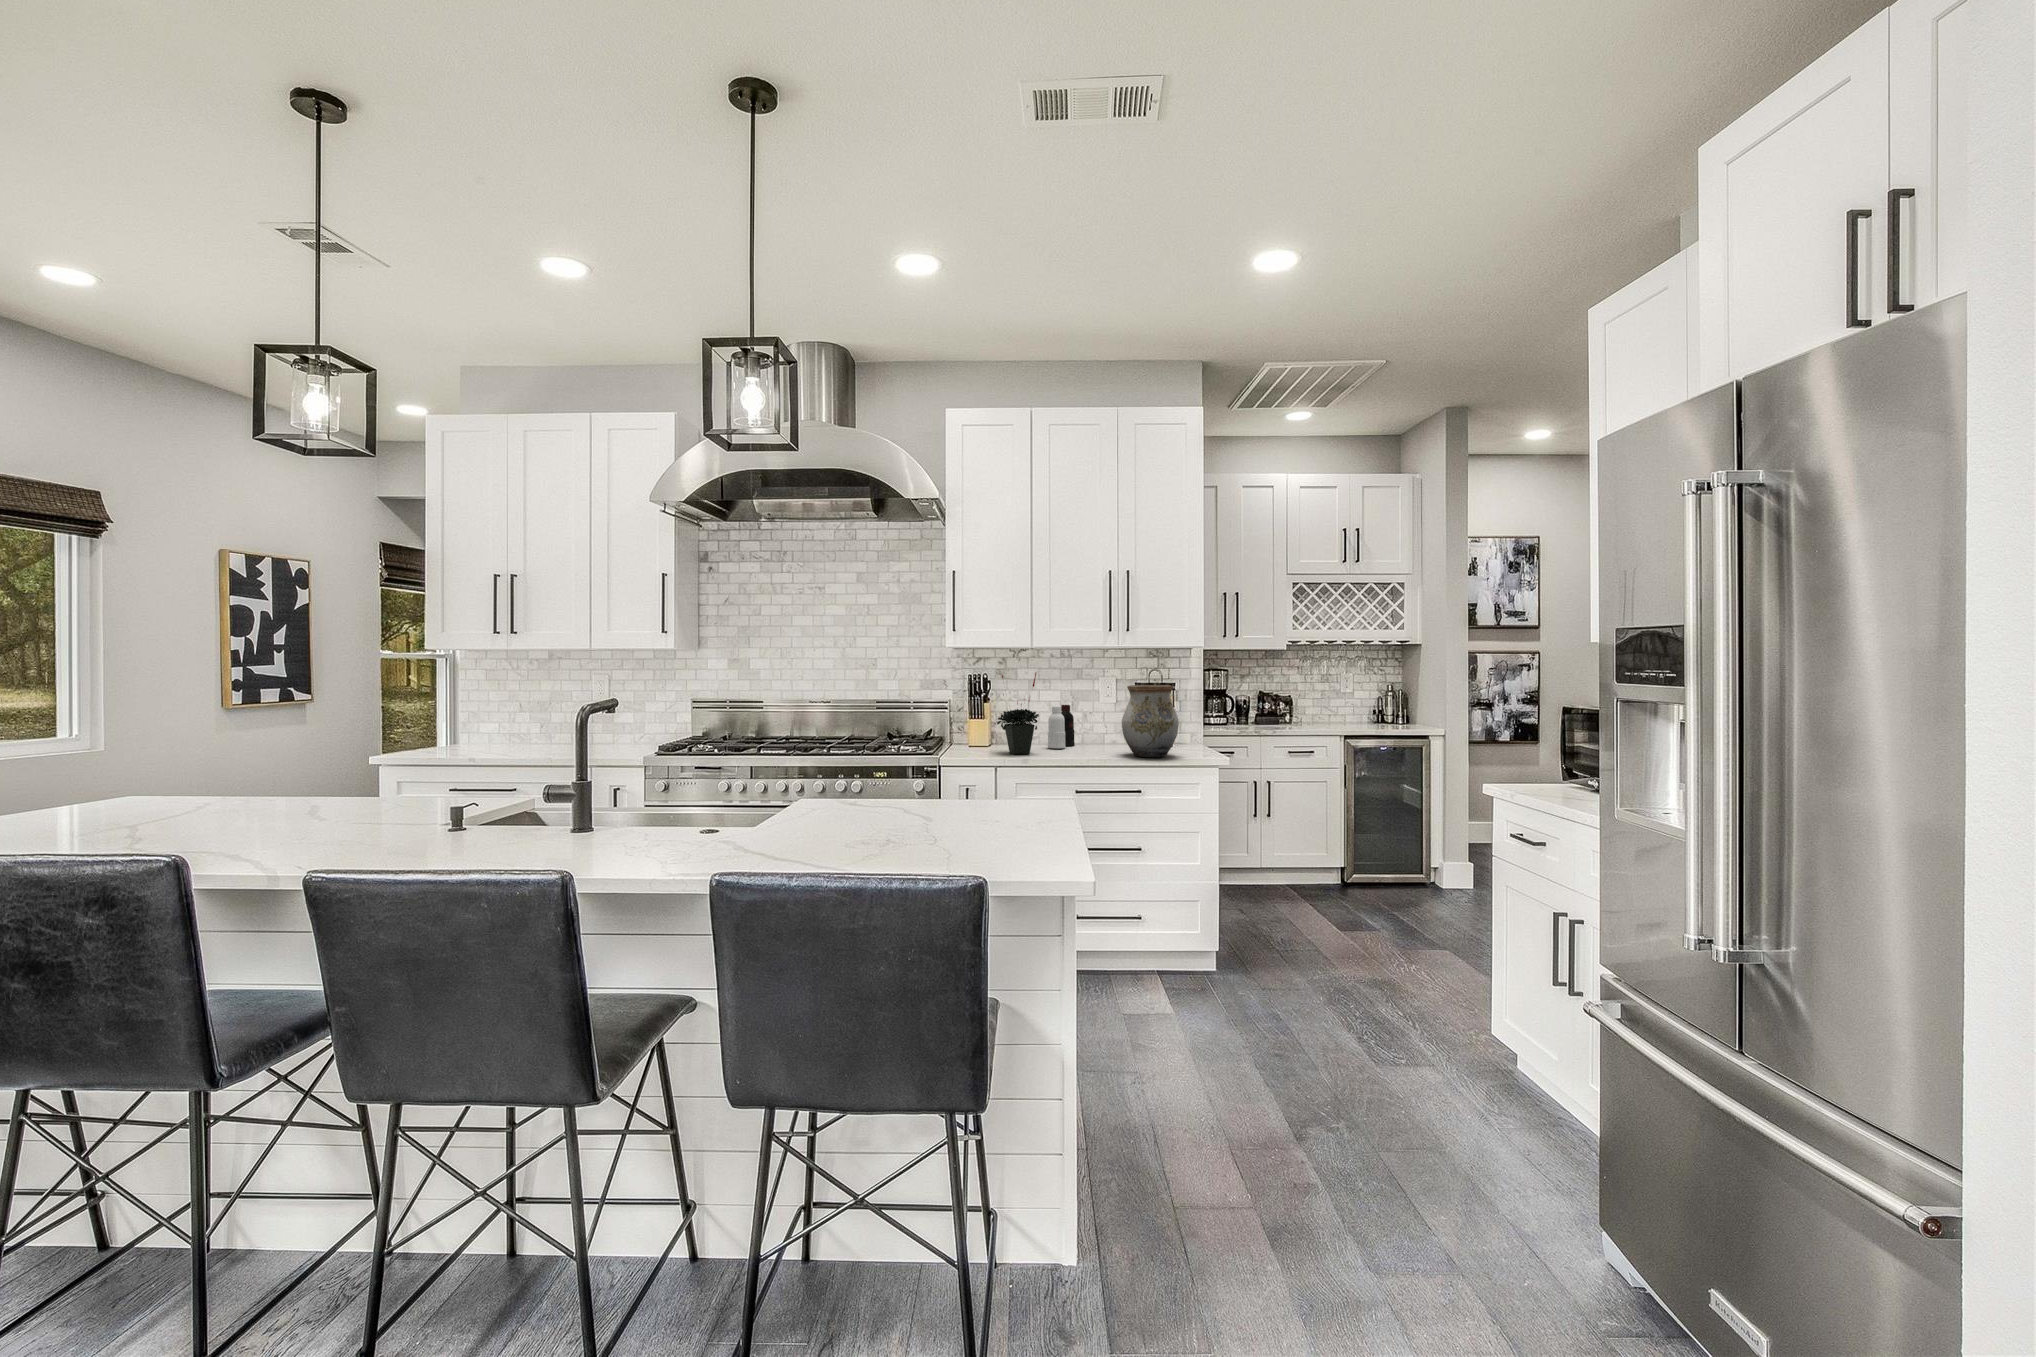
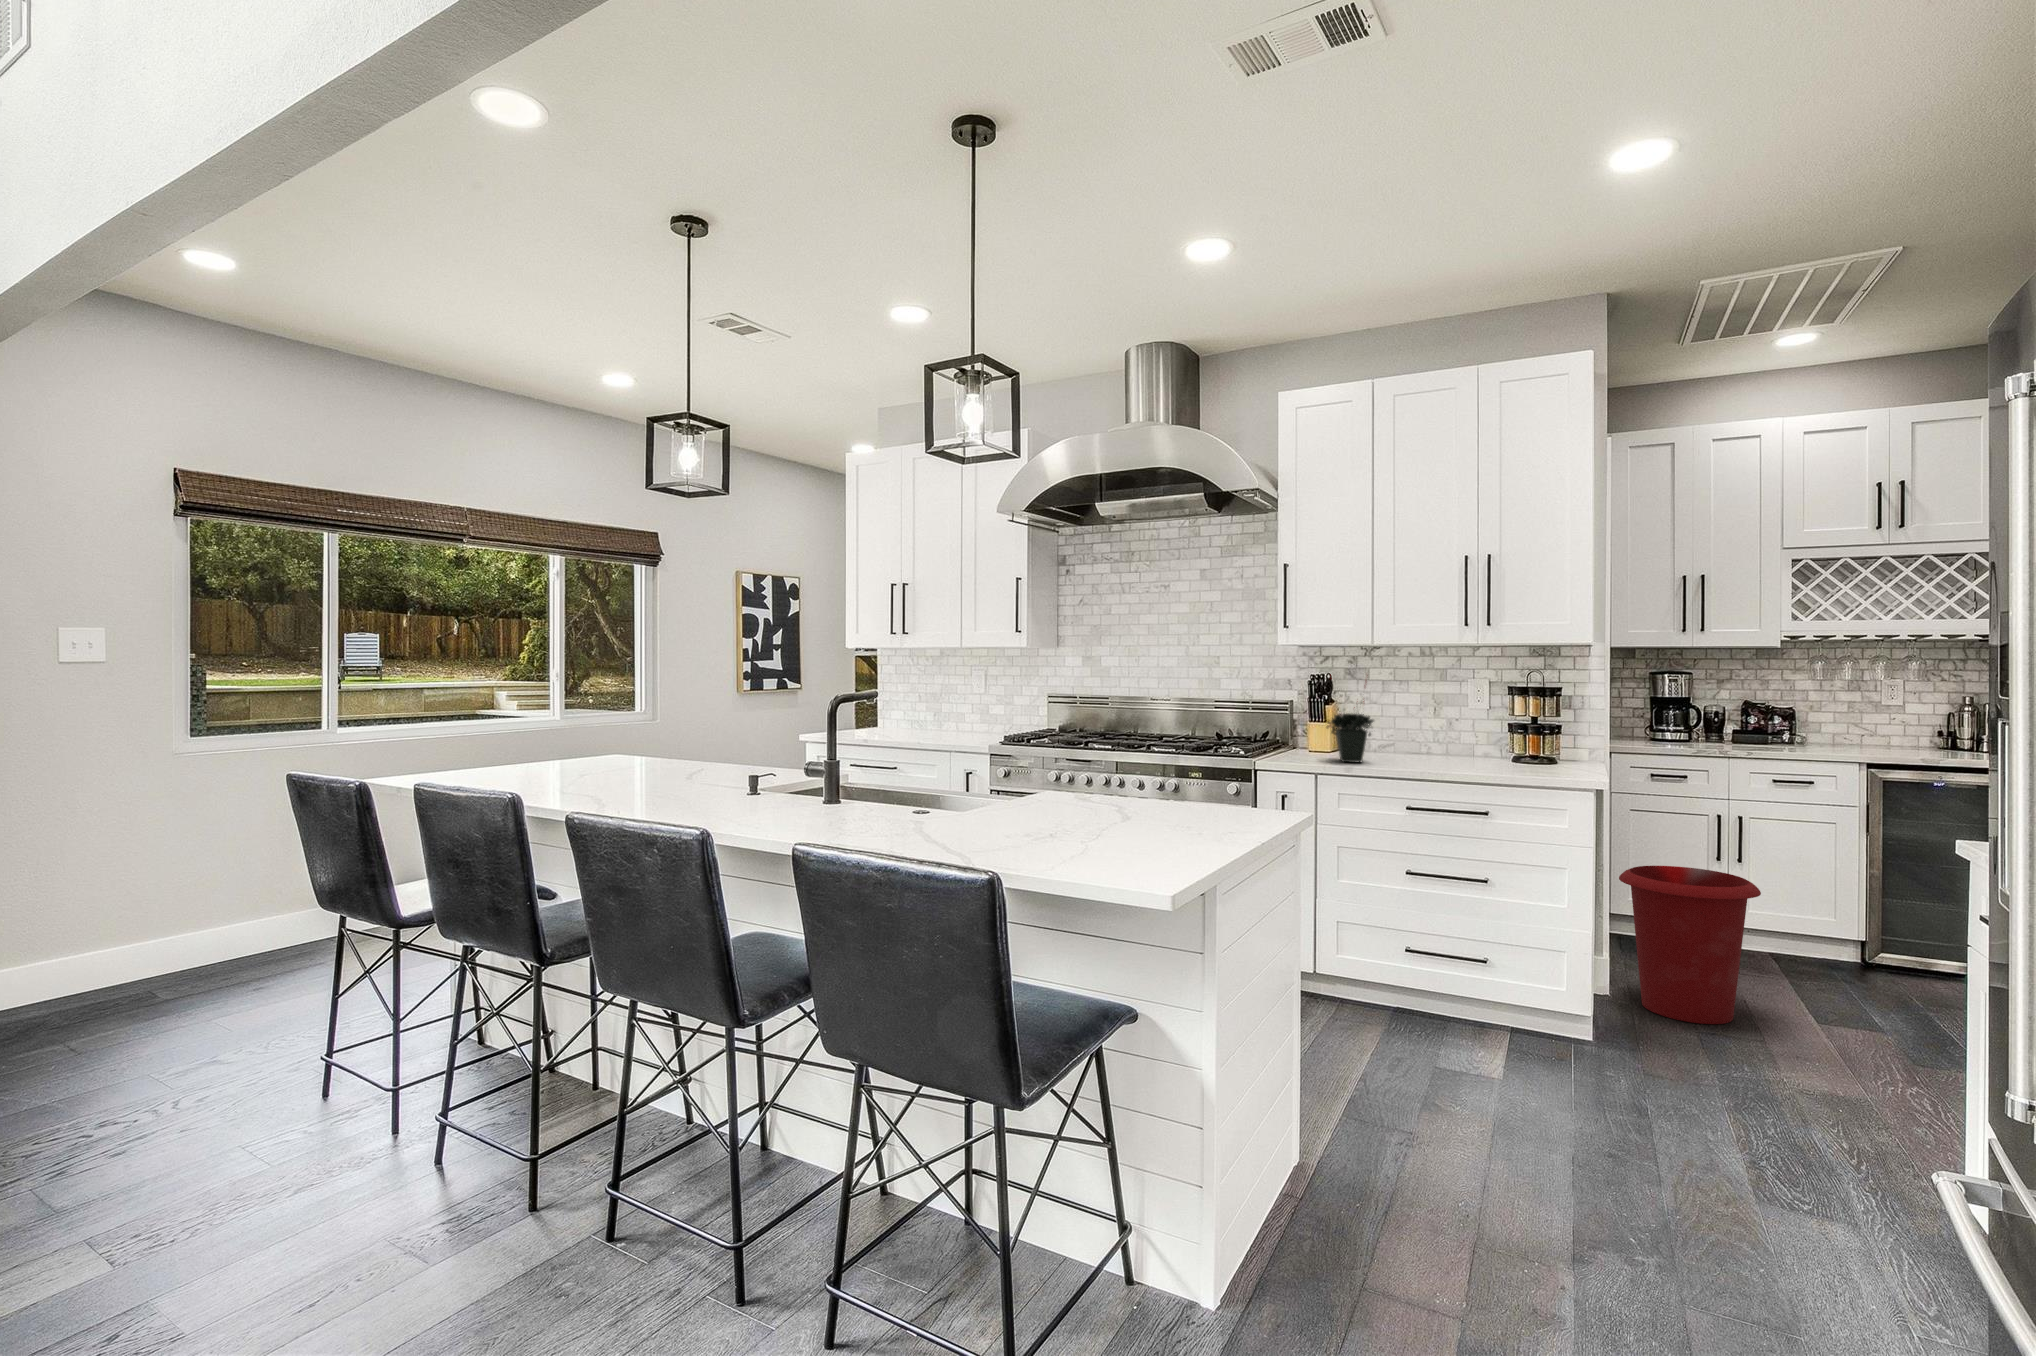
vase: present [1122,685,1179,757] -> none [1474,689,1549,775]
bottle: present [1048,705,1075,748] -> none [1392,710,1430,759]
waste bin: none [1213,823,1307,944] -> present [1619,866,1761,1024]

